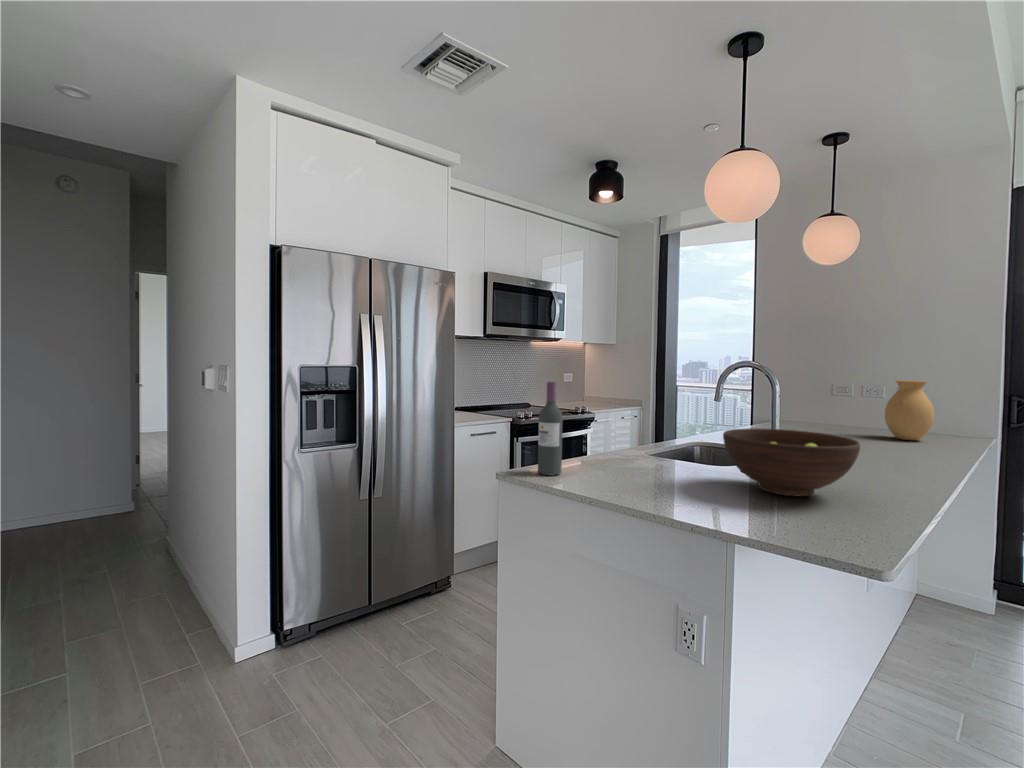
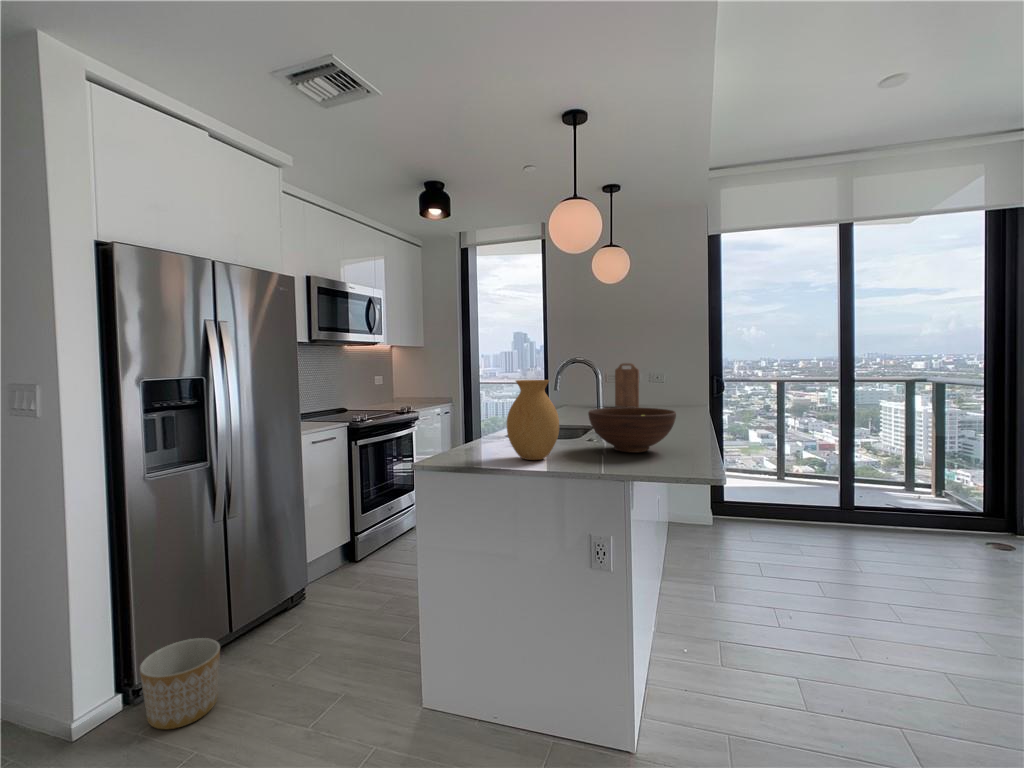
cutting board: none [844,369,883,430] -> present [615,363,639,408]
vase: present [885,380,934,440] -> present [507,380,559,460]
wine bottle: present [538,382,563,475] -> none [451,381,472,461]
planter: none [274,603,340,681] -> present [140,638,220,729]

